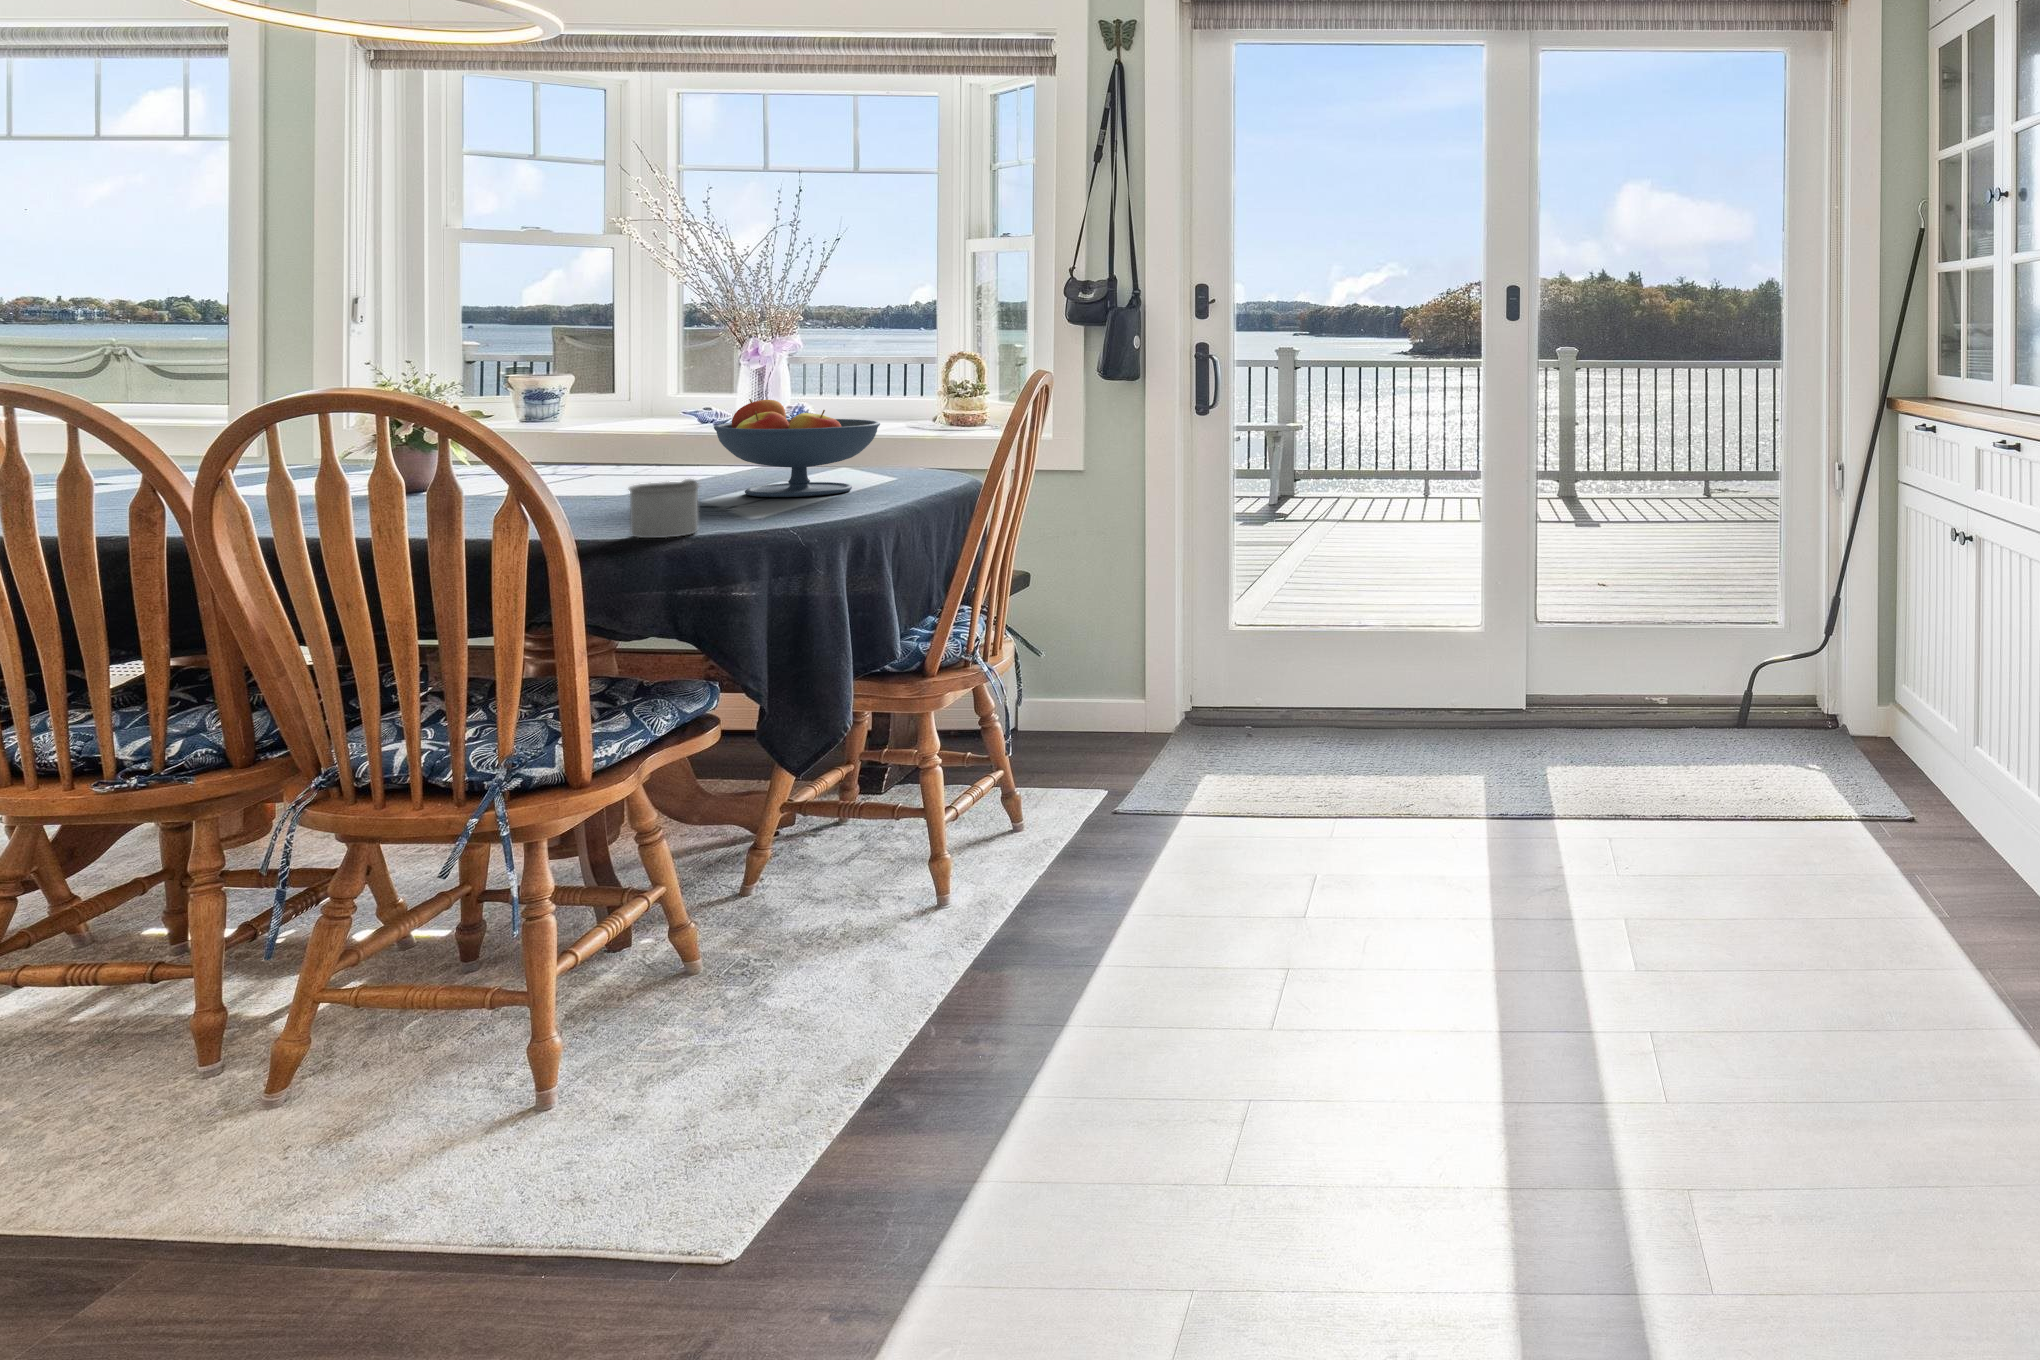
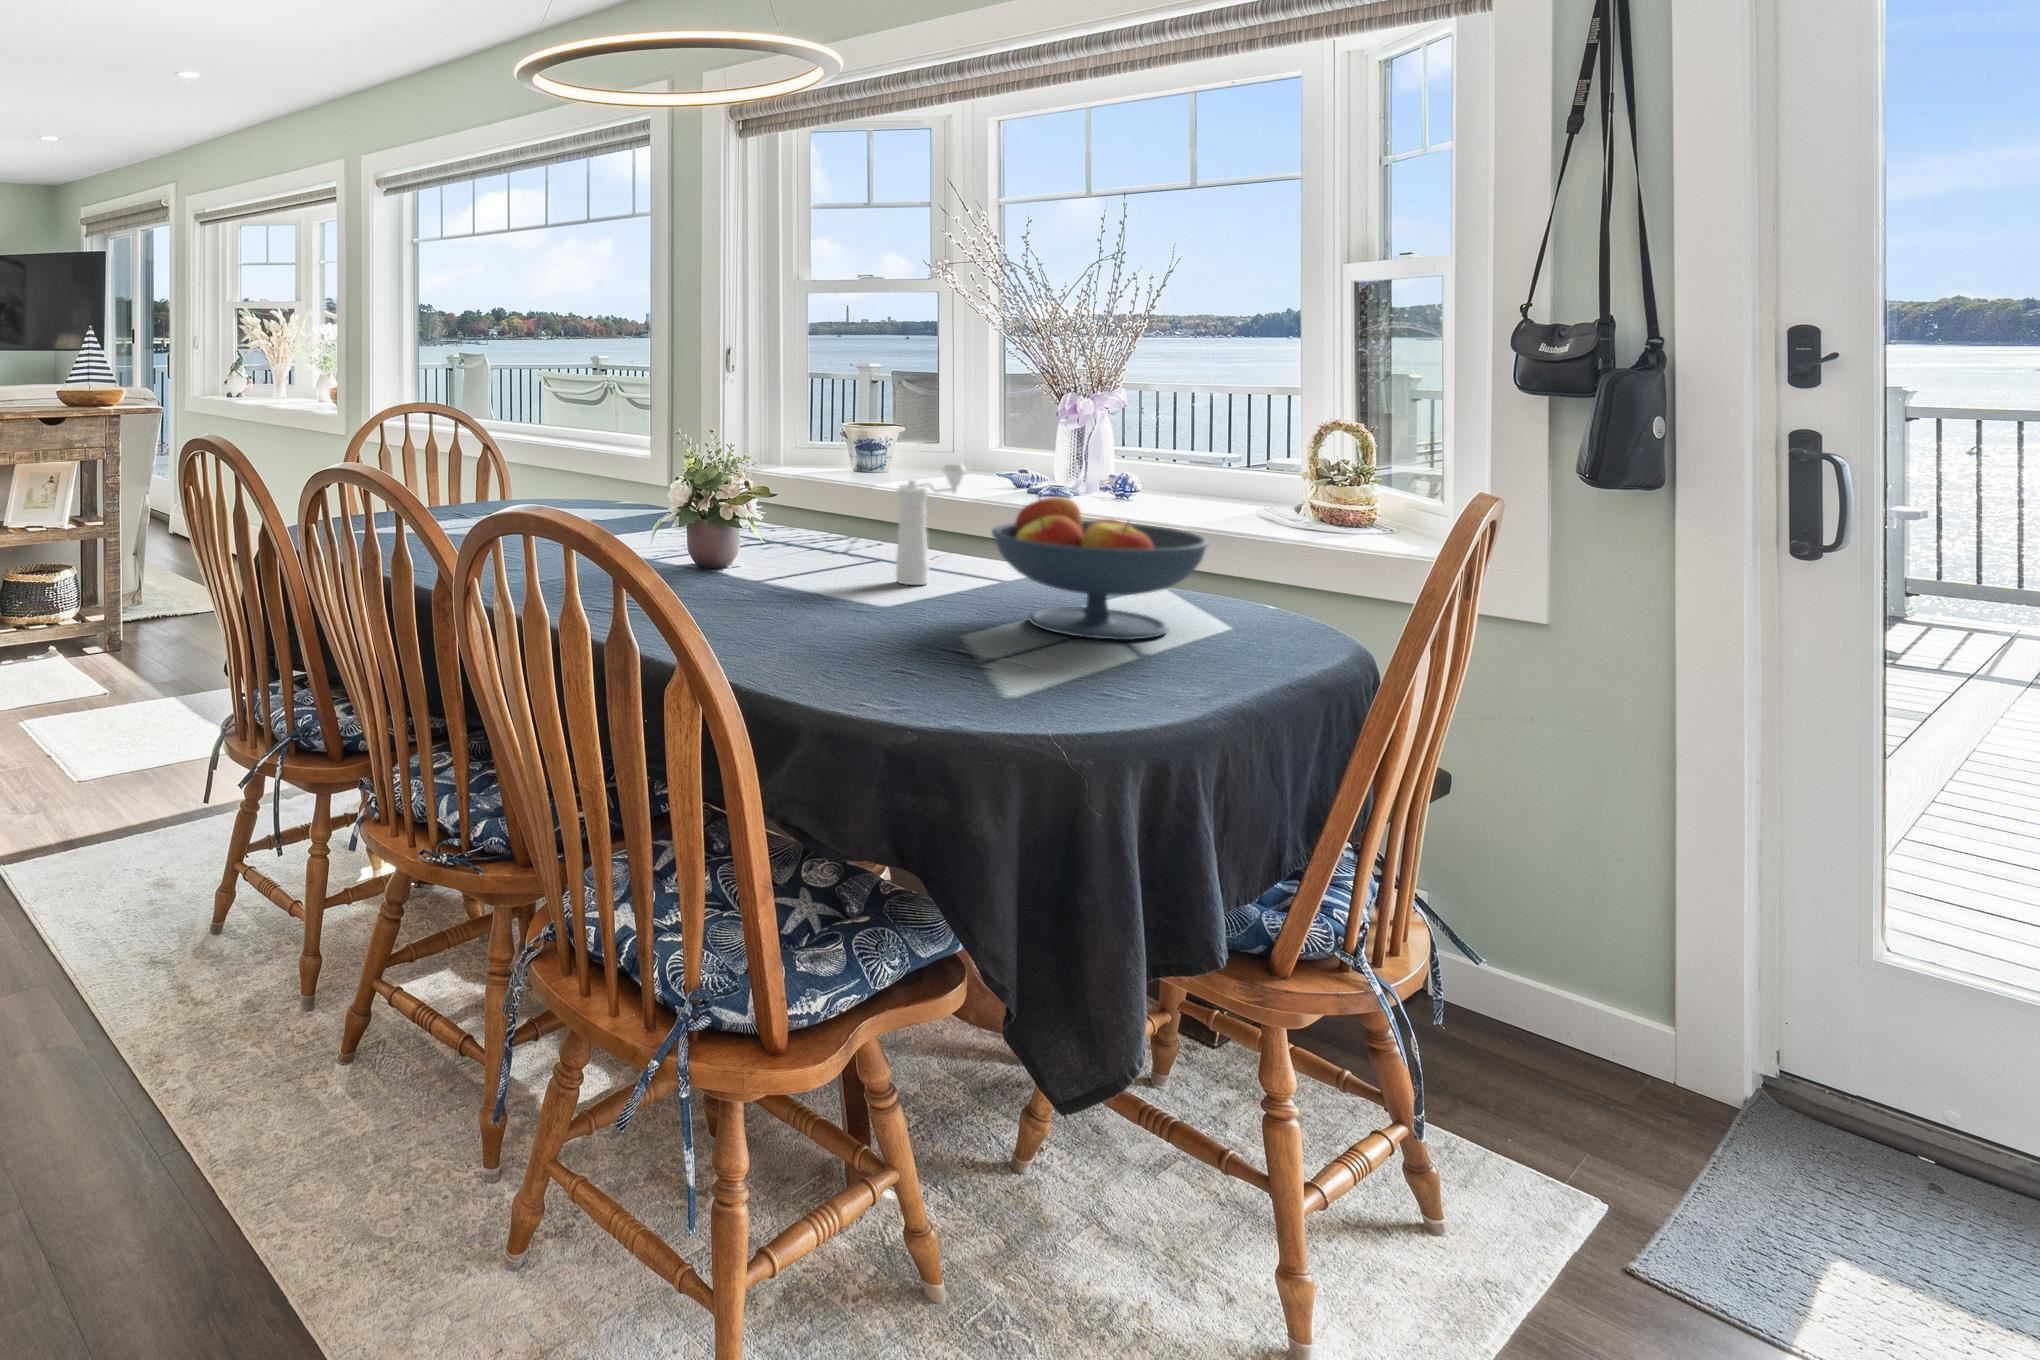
pepper mill: none [613,386,678,488] -> present [896,463,967,585]
mug: present [629,479,699,538] -> none [857,624,945,711]

